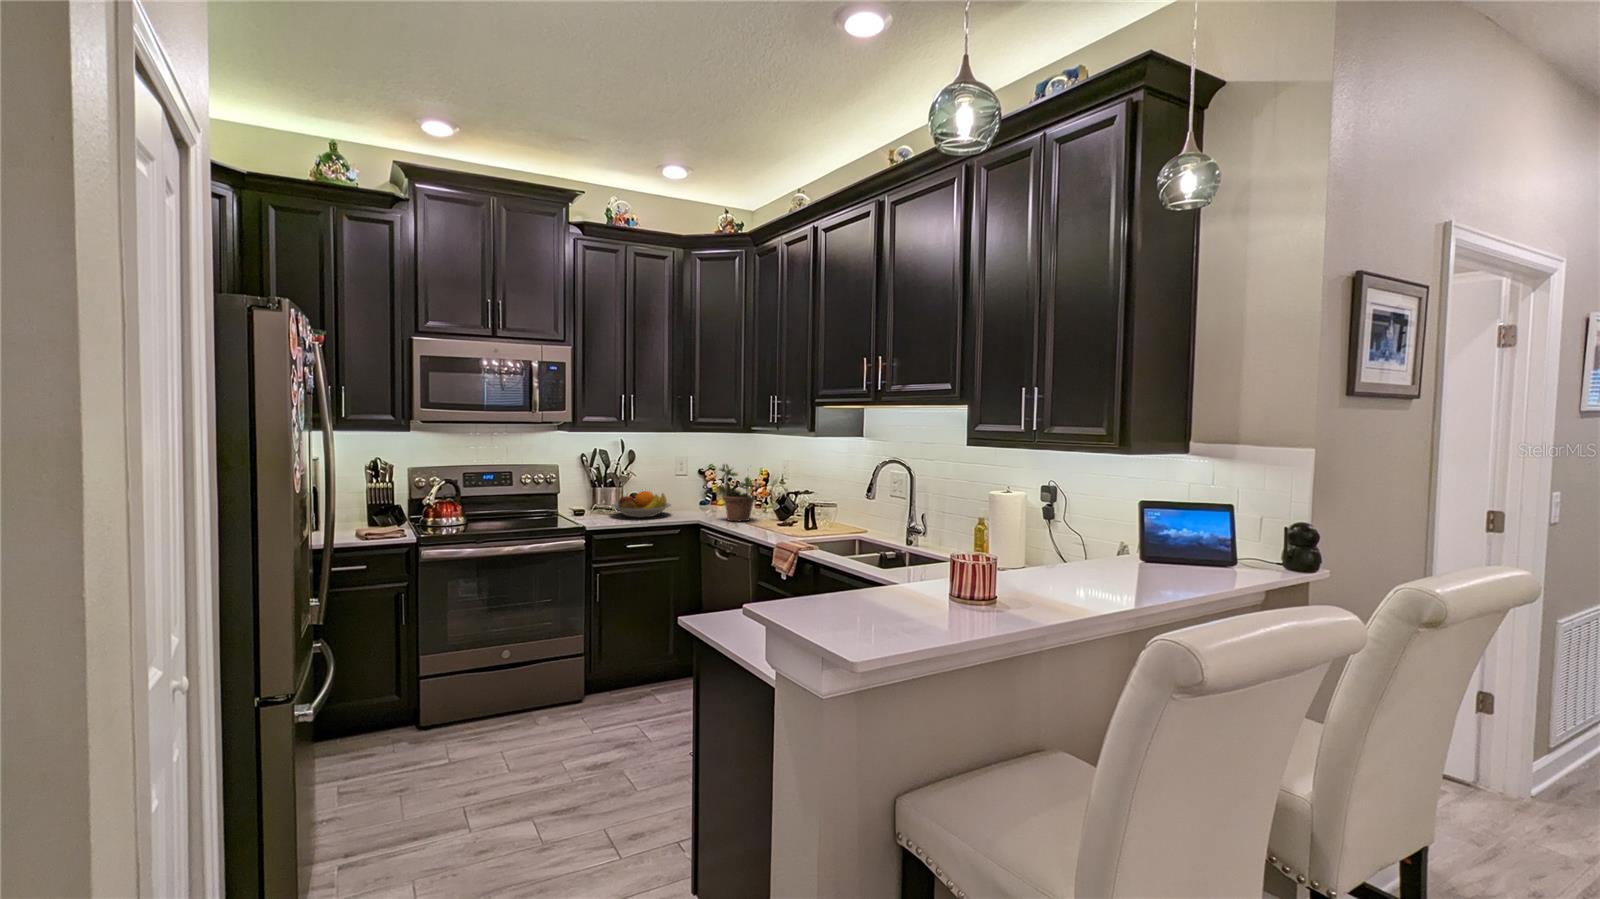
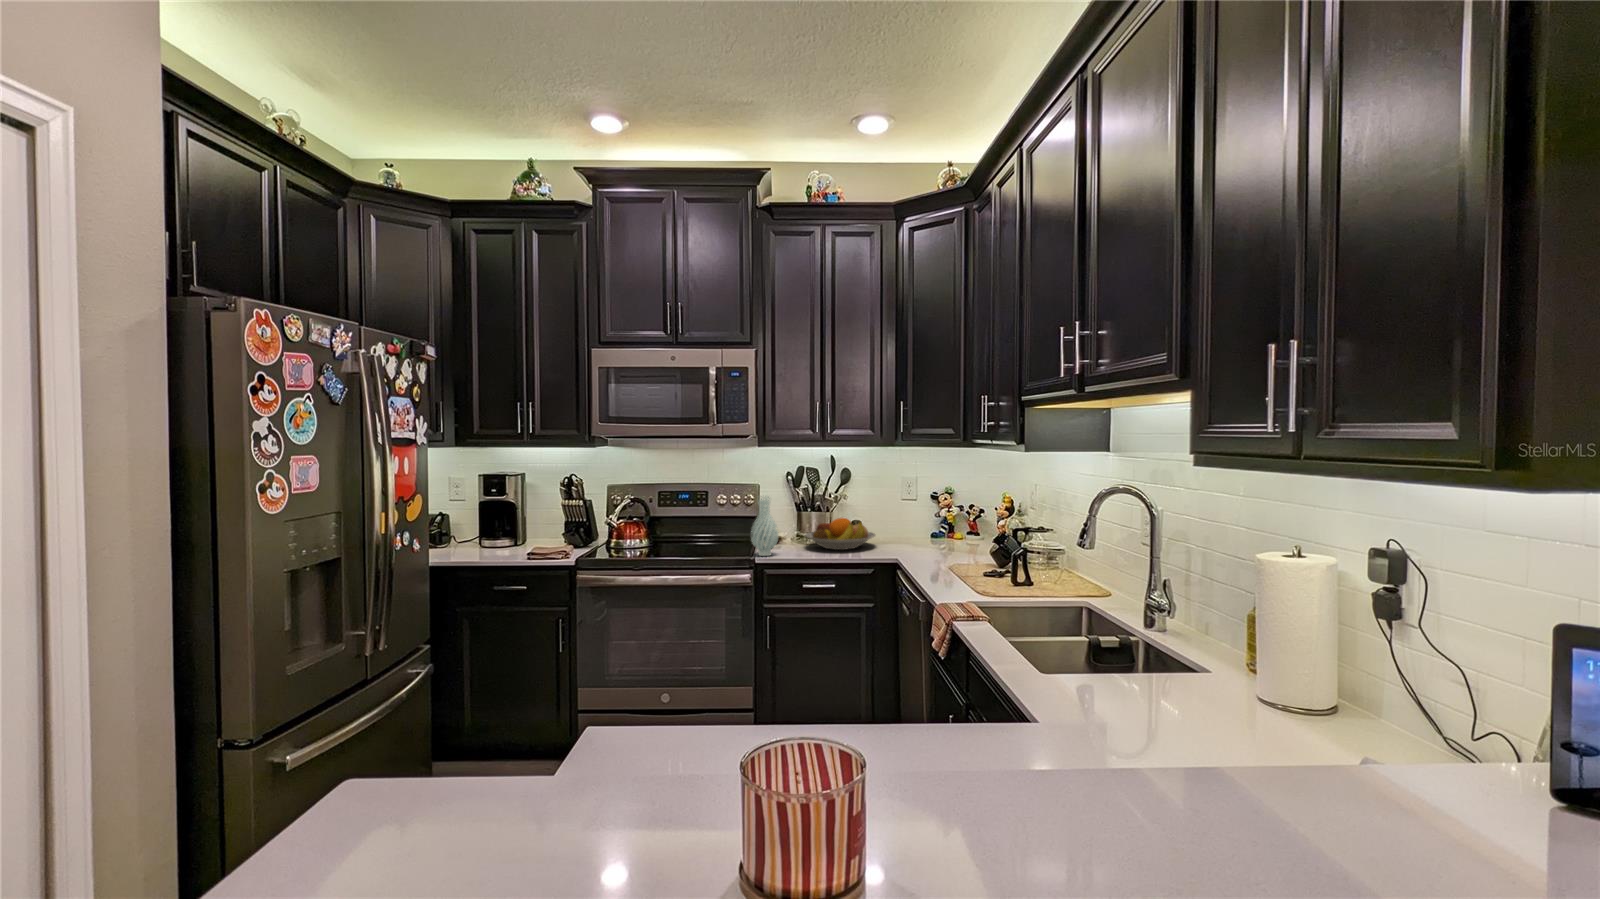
potted plant: present [717,464,755,521] -> none [916,480,967,564]
vase: none [574,473,599,525] -> present [751,496,778,556]

